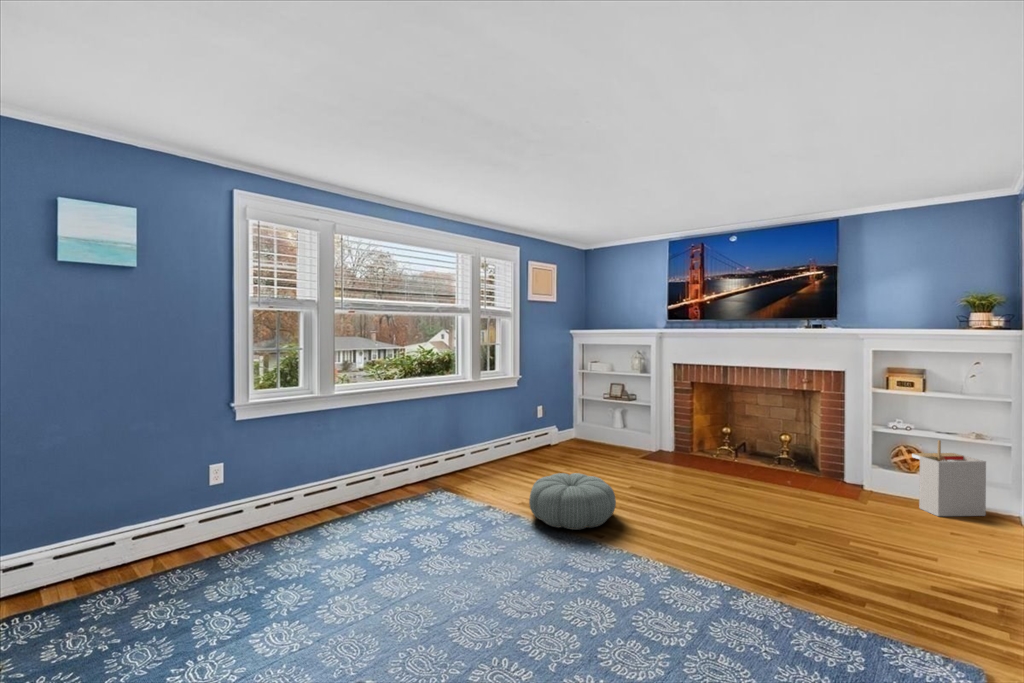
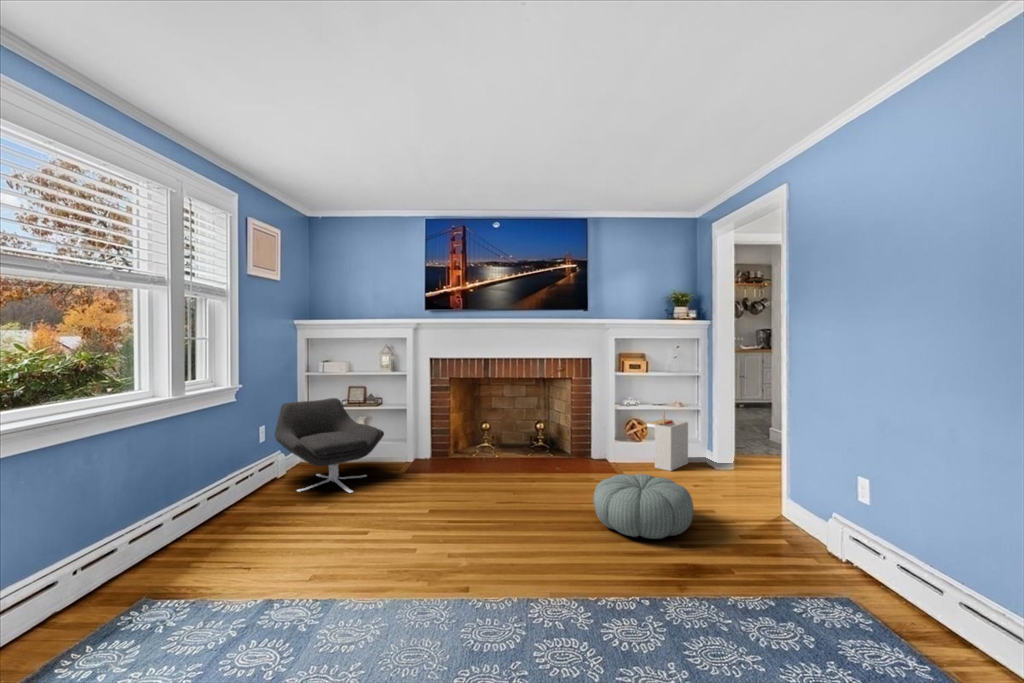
lounge chair: none [548,392,619,464] -> present [274,398,384,493]
pouf: present [529,473,616,530] -> present [593,474,694,539]

